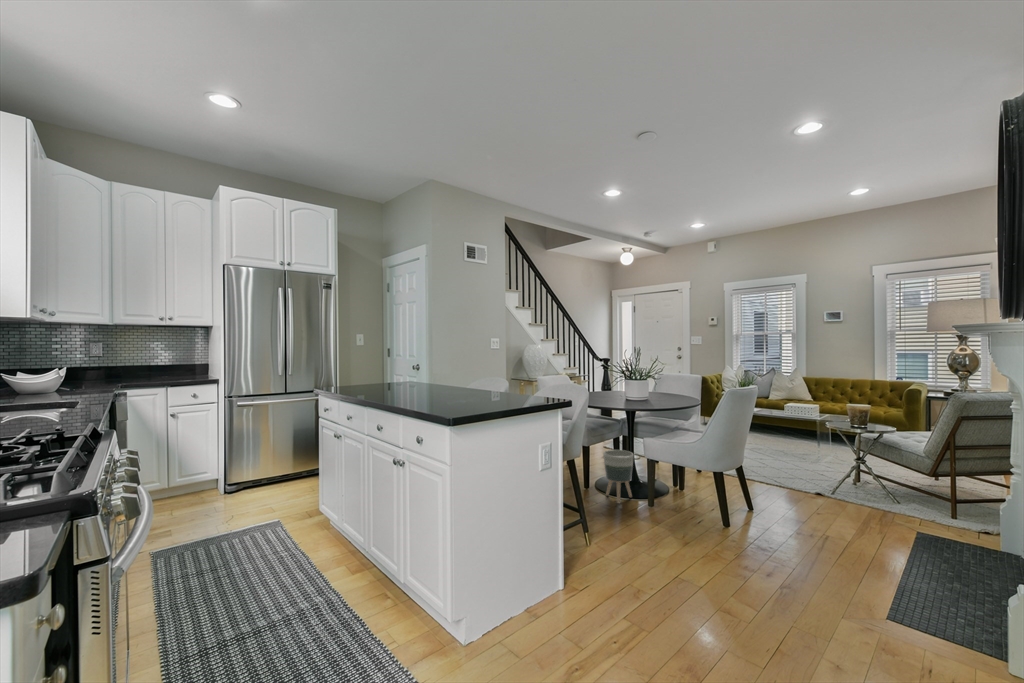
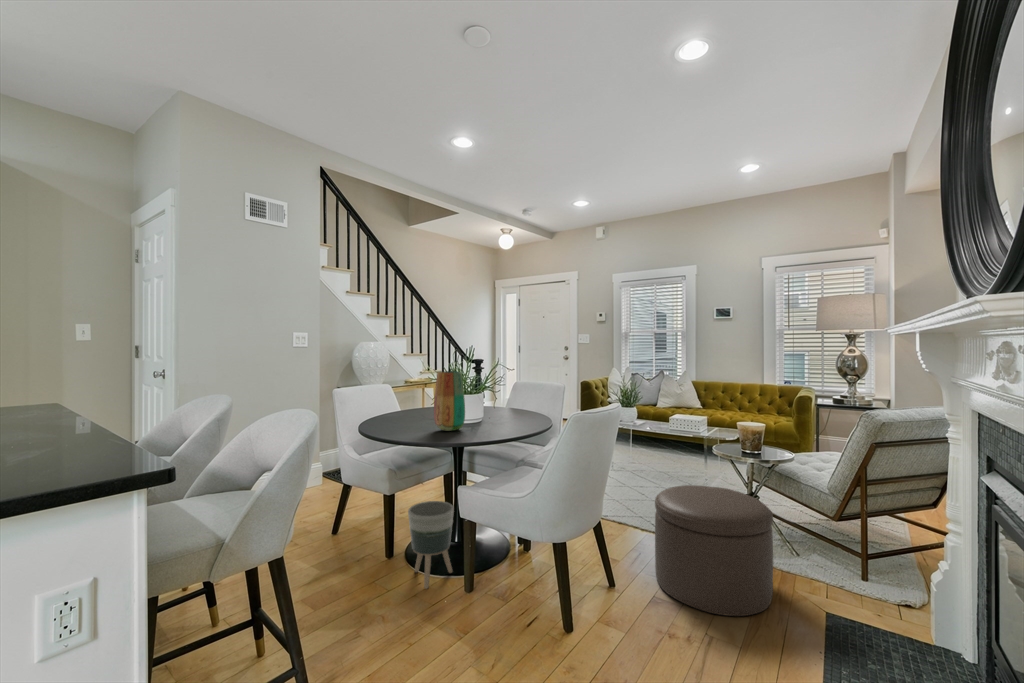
vase: none [620,363,641,402] -> present [434,371,465,431]
ottoman: none [780,447,874,530] -> present [655,485,773,616]

